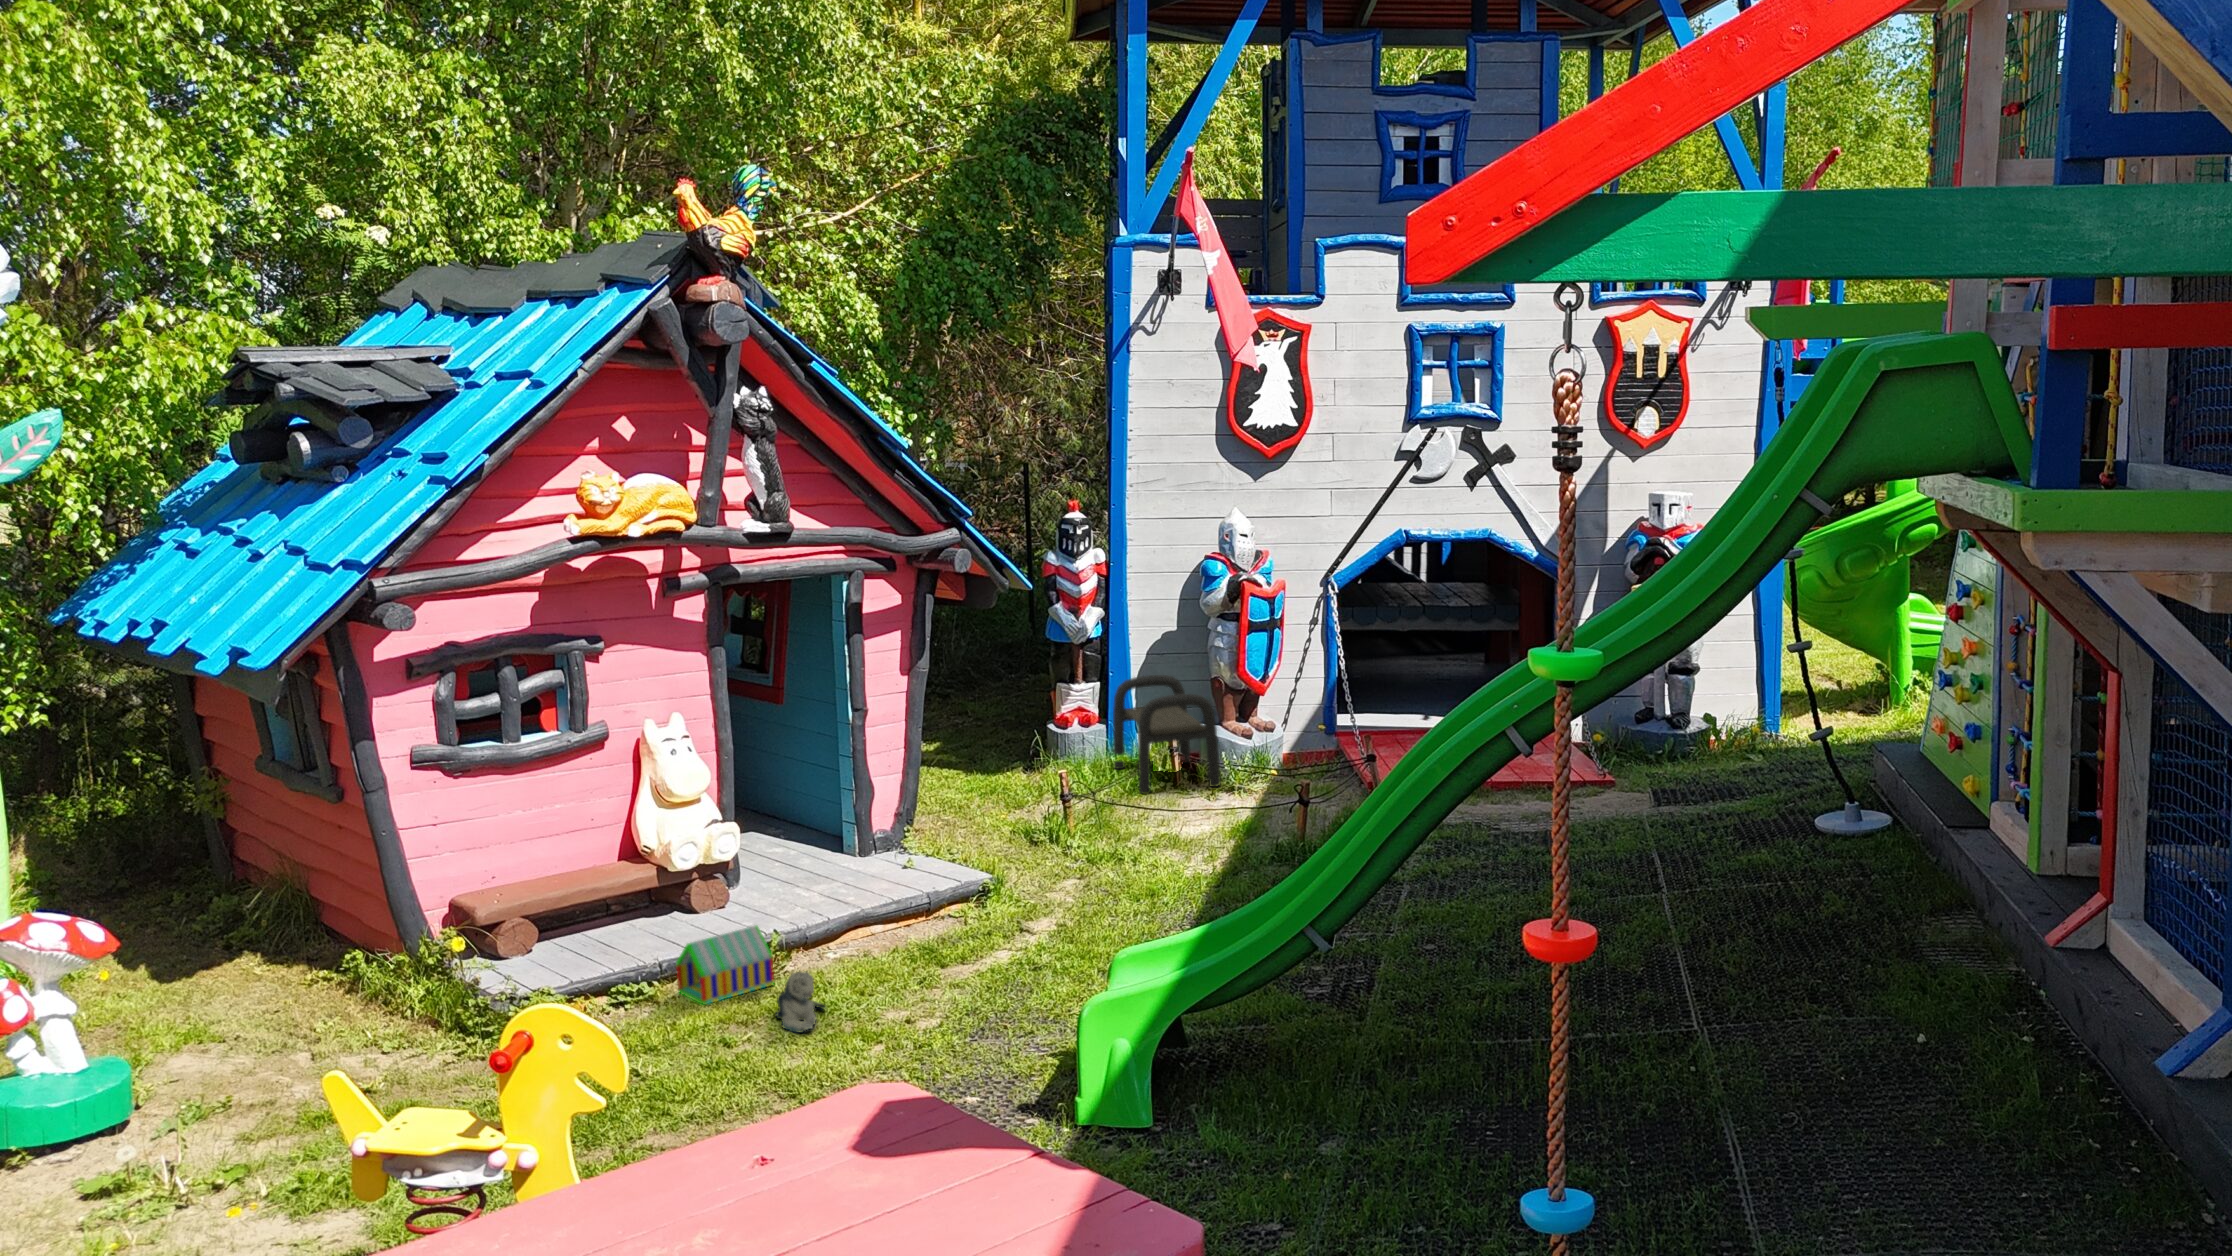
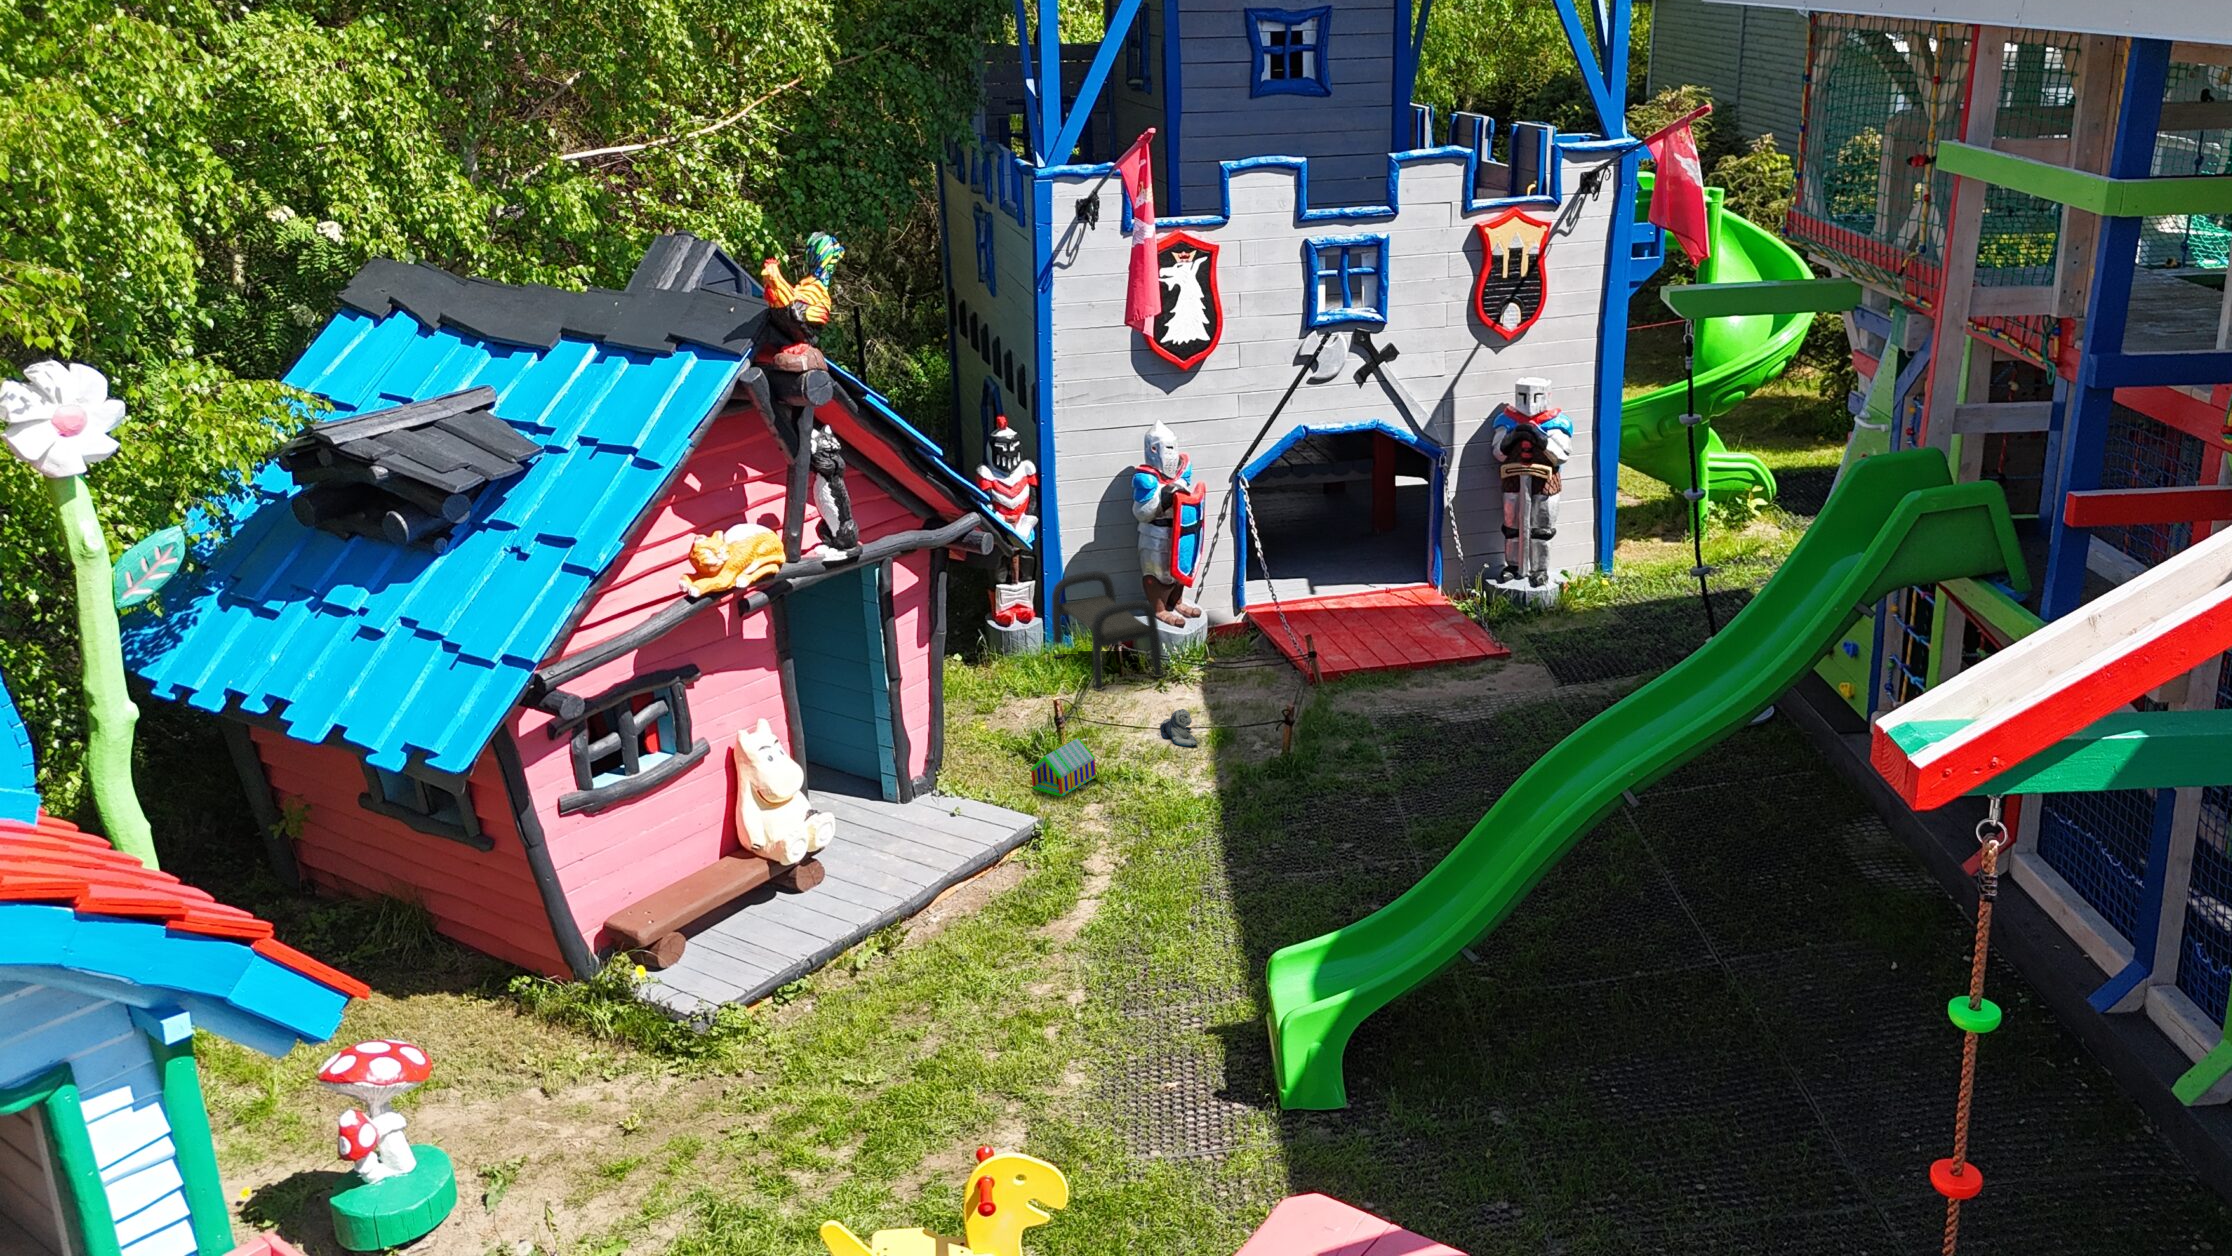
toy house: present [676,926,774,1005] -> present [1031,738,1096,797]
plush toy: present [776,972,826,1033] -> present [1160,709,1197,747]

